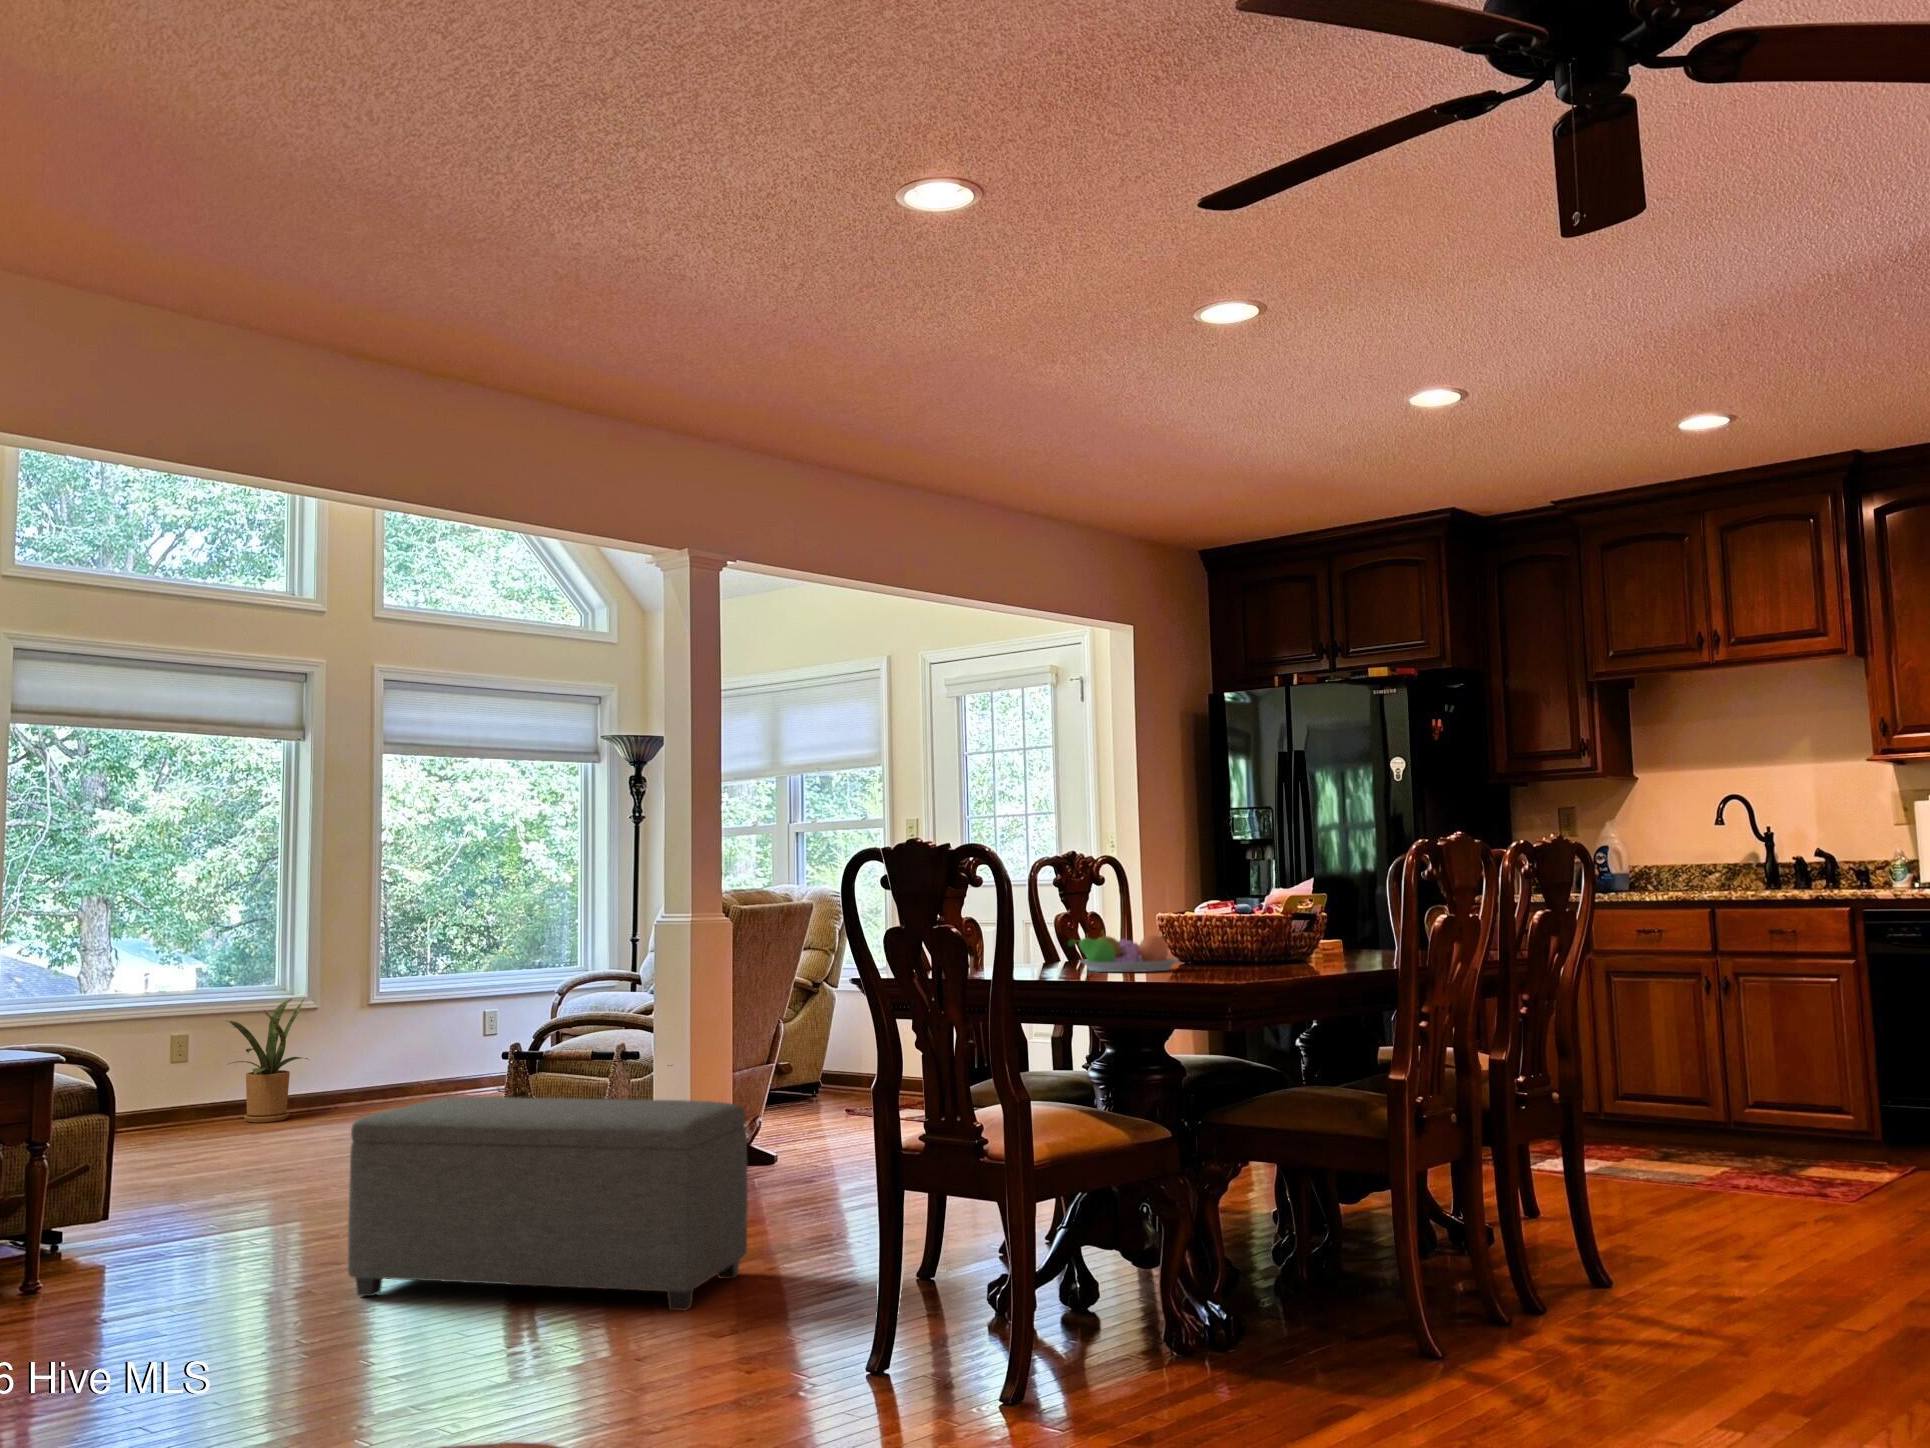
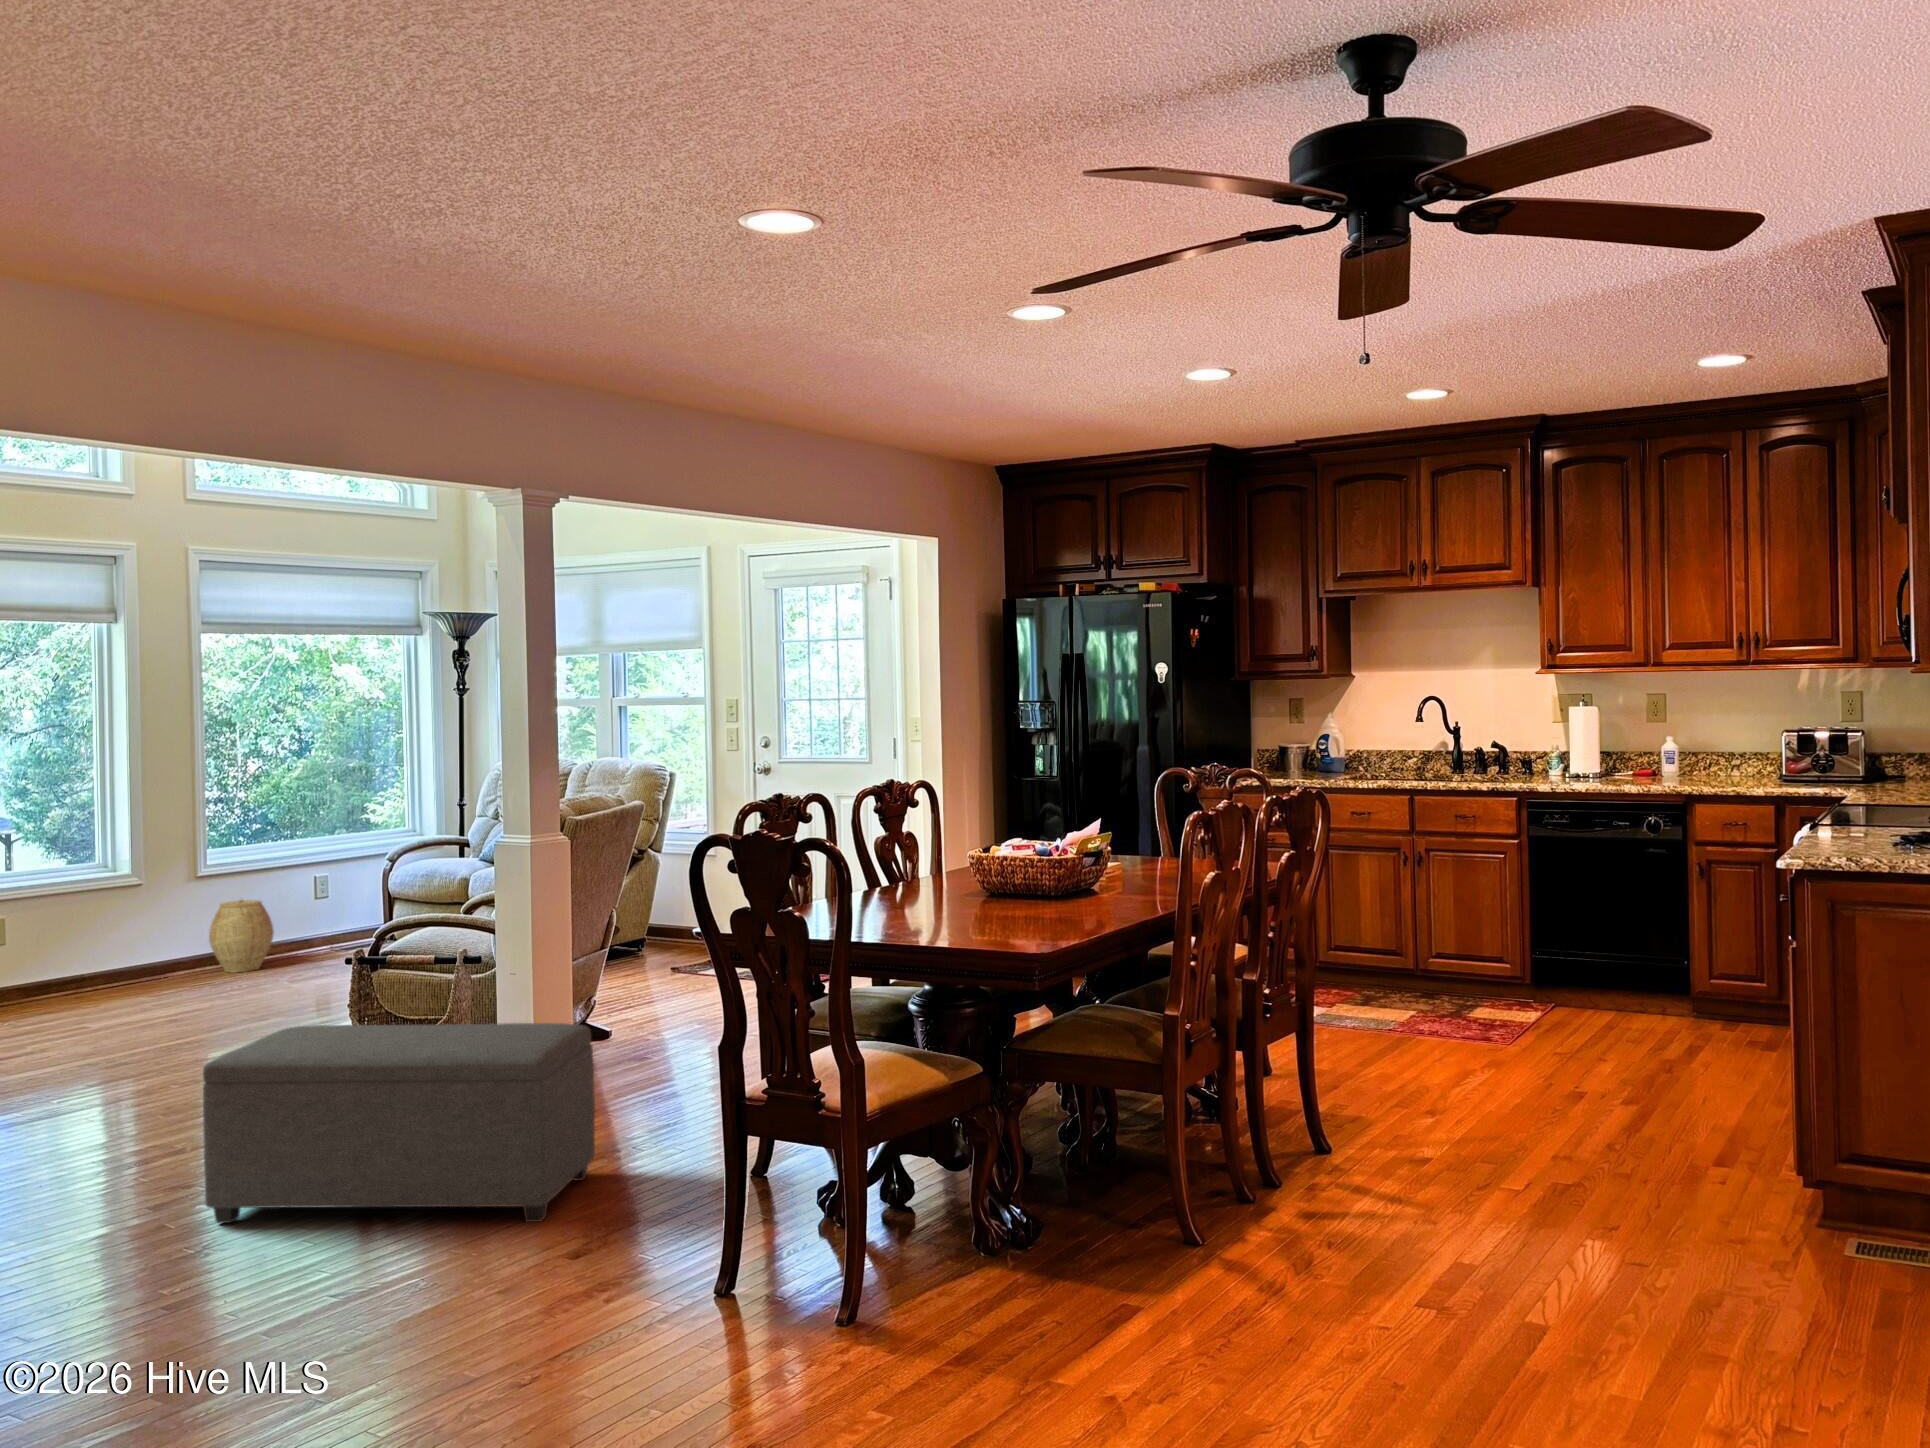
fruit bowl: present [1068,932,1178,972] -> none [889,870,986,912]
house plant: present [227,998,309,1123] -> none [40,879,136,1003]
woven basket: none [380,1026,442,1103] -> present [209,899,274,972]

